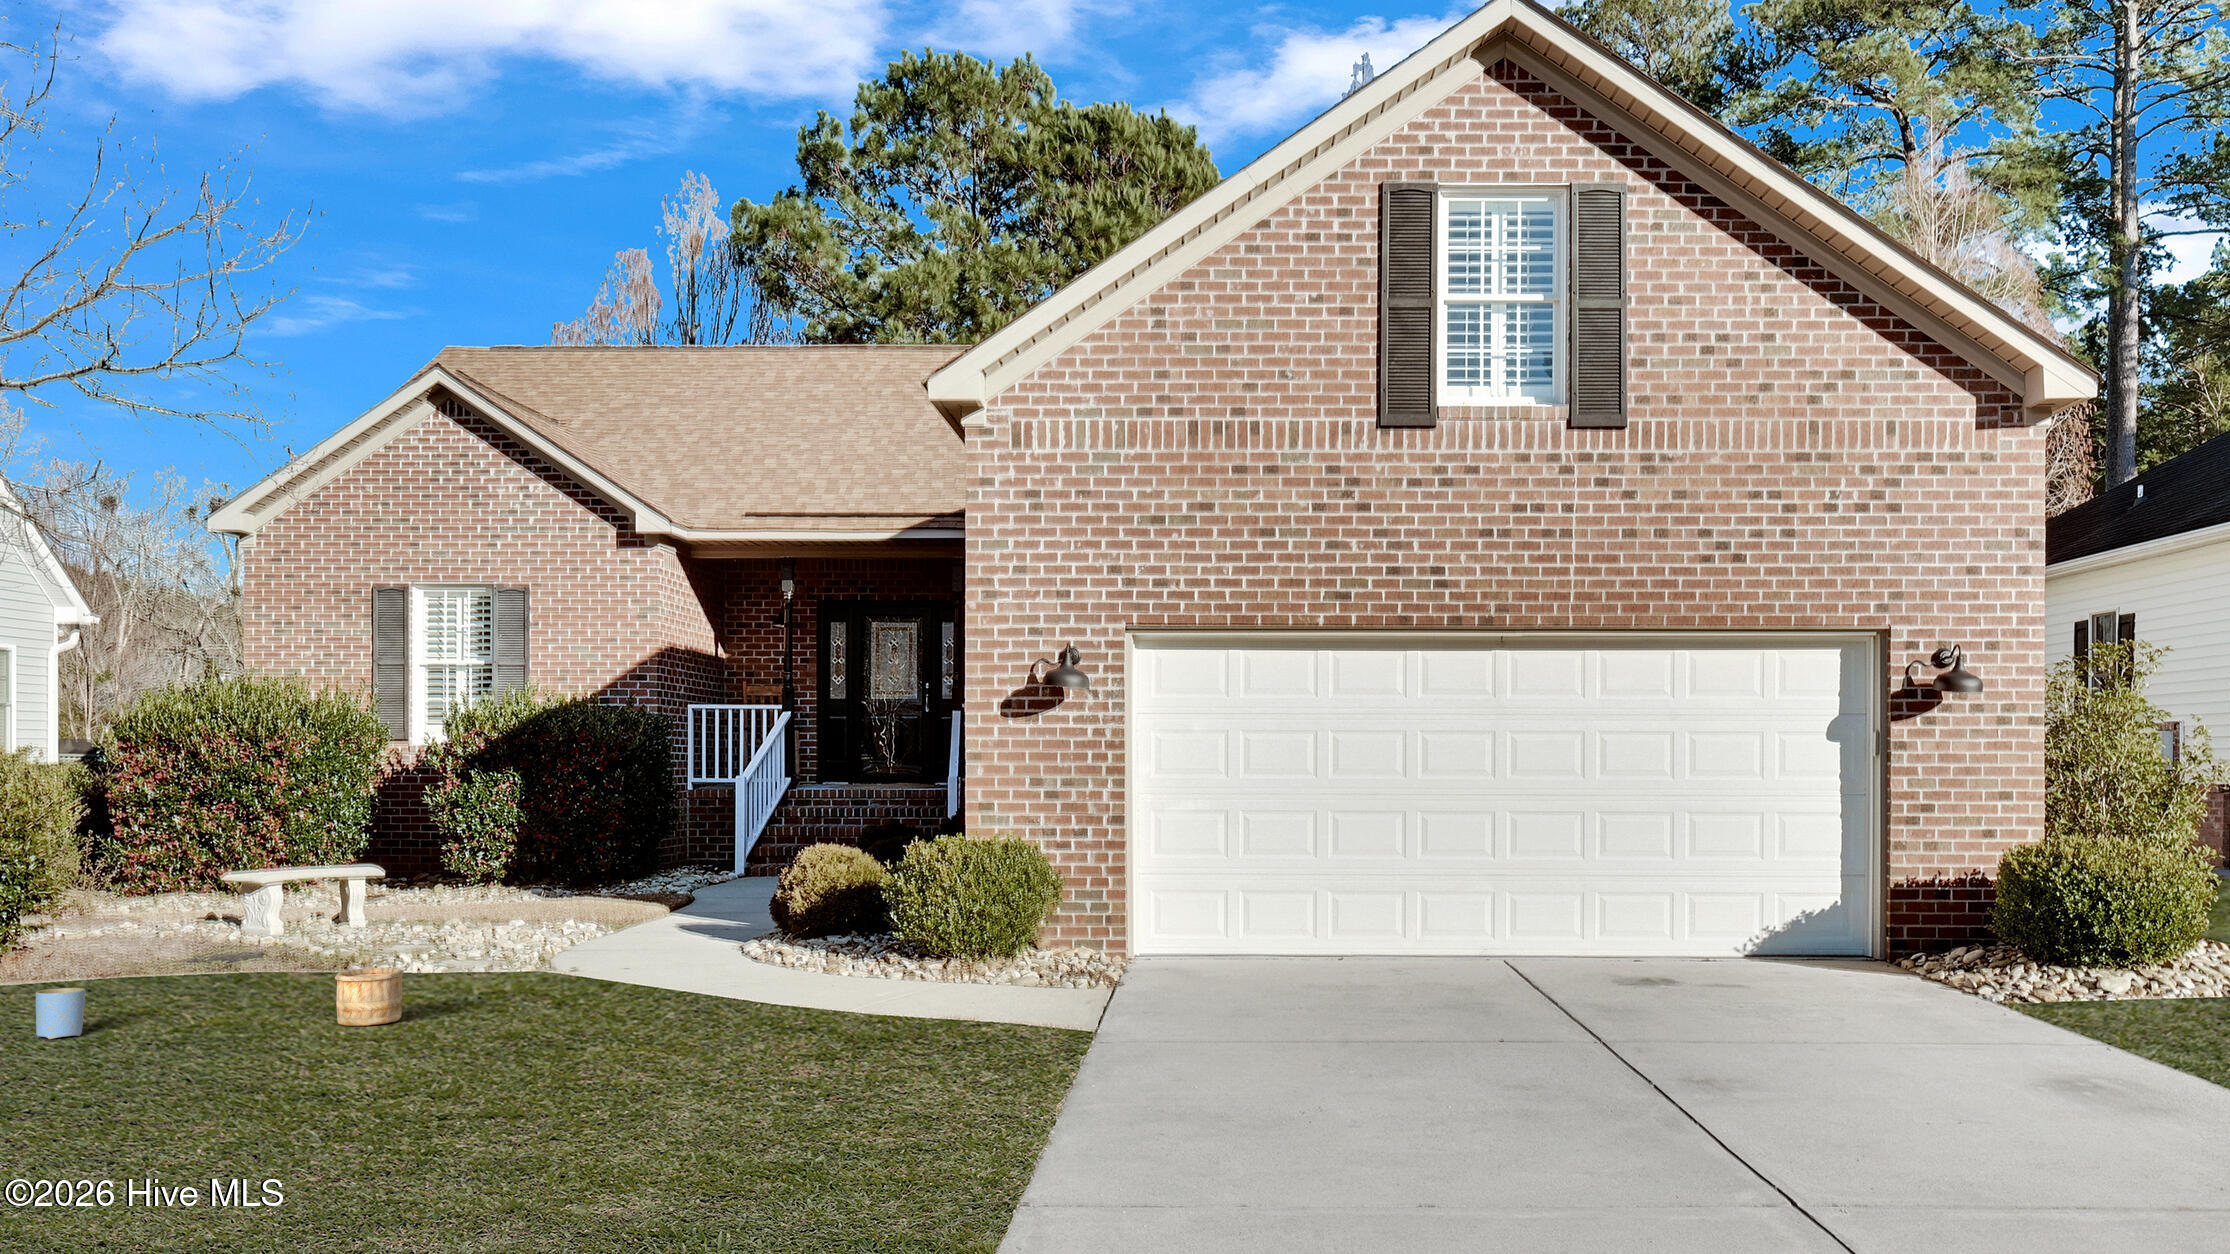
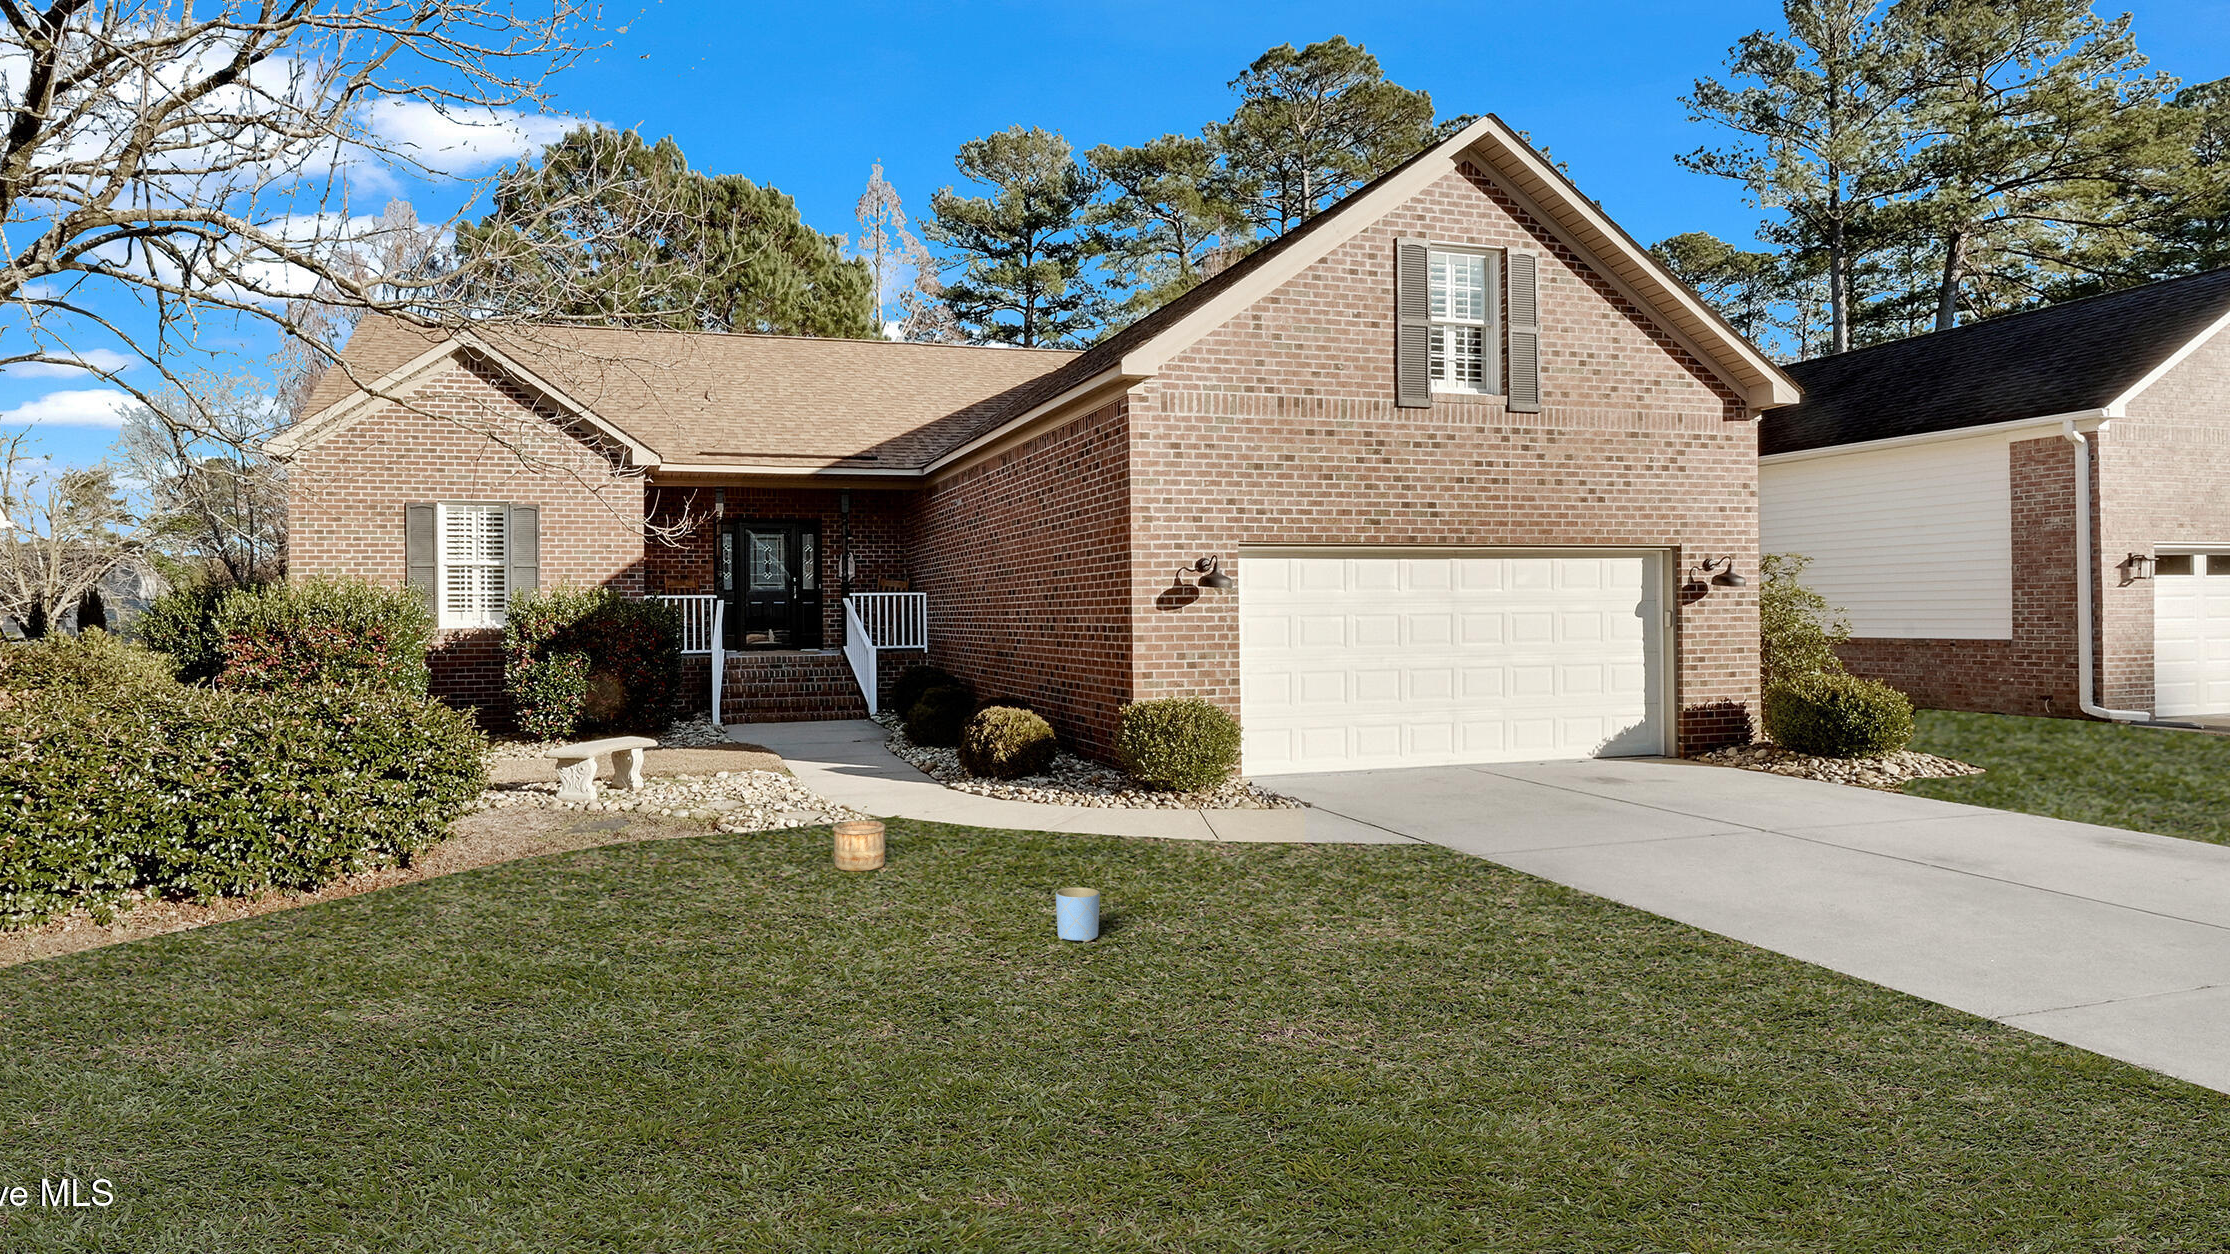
planter: present [36,988,85,1039] -> present [1056,887,1100,942]

